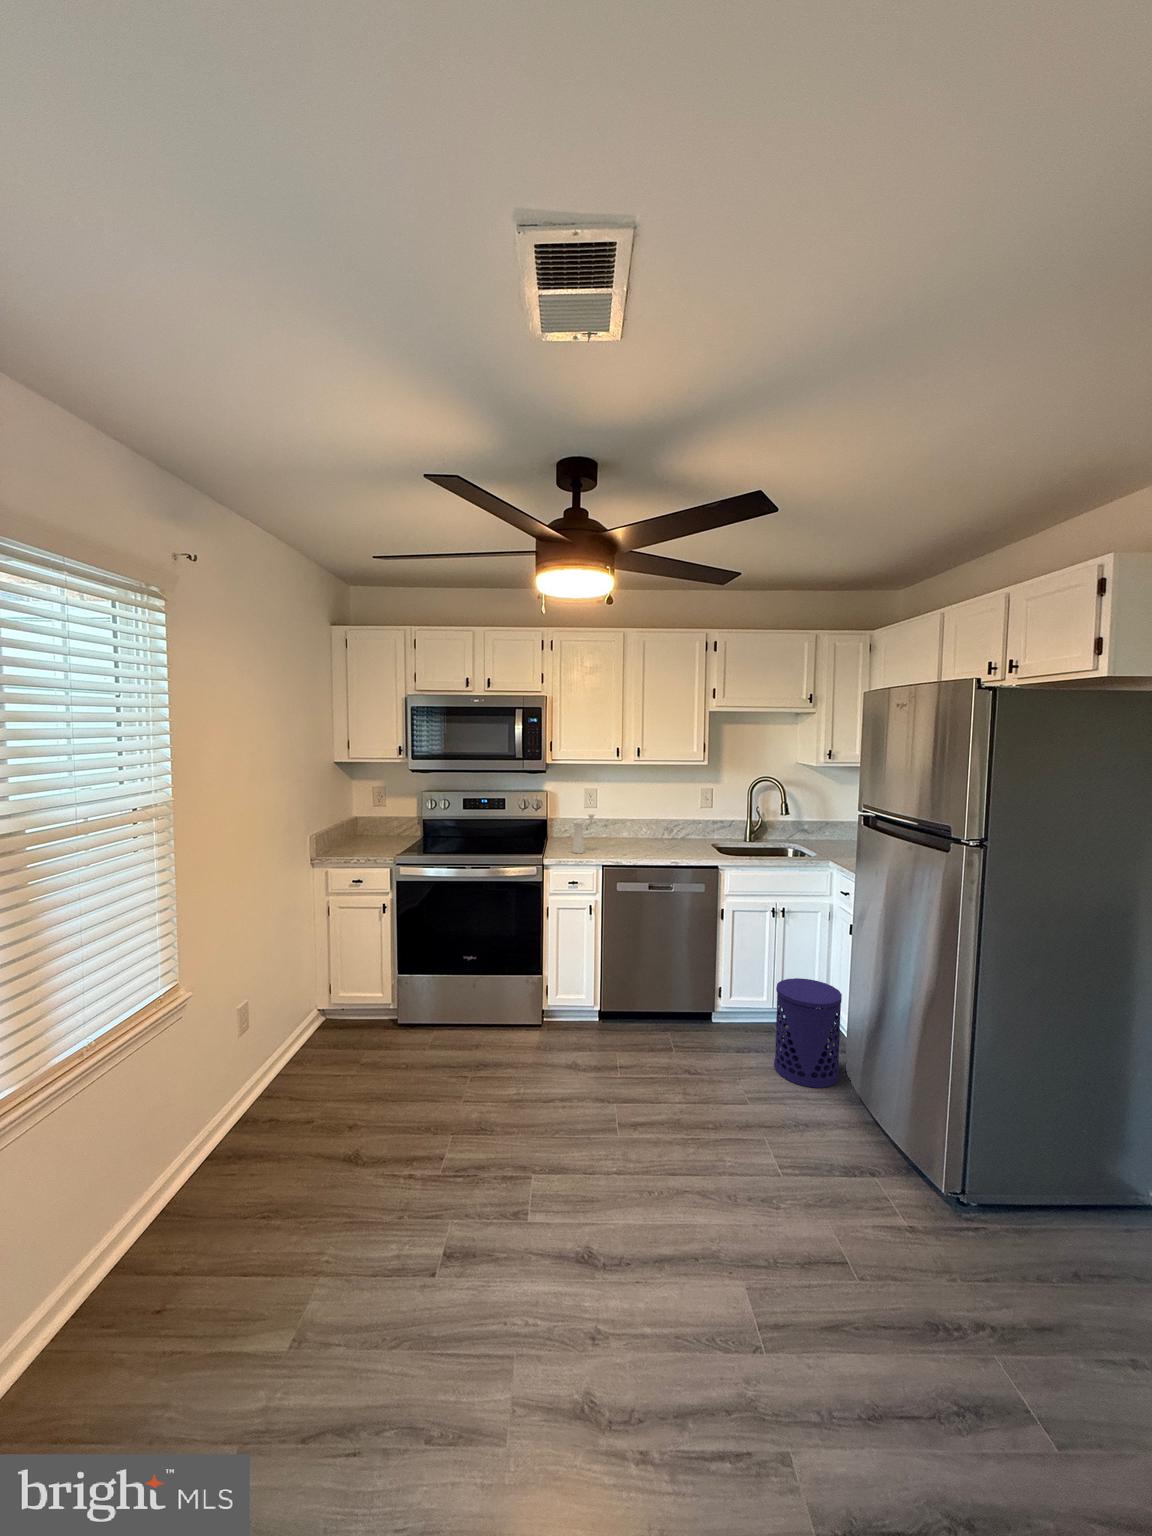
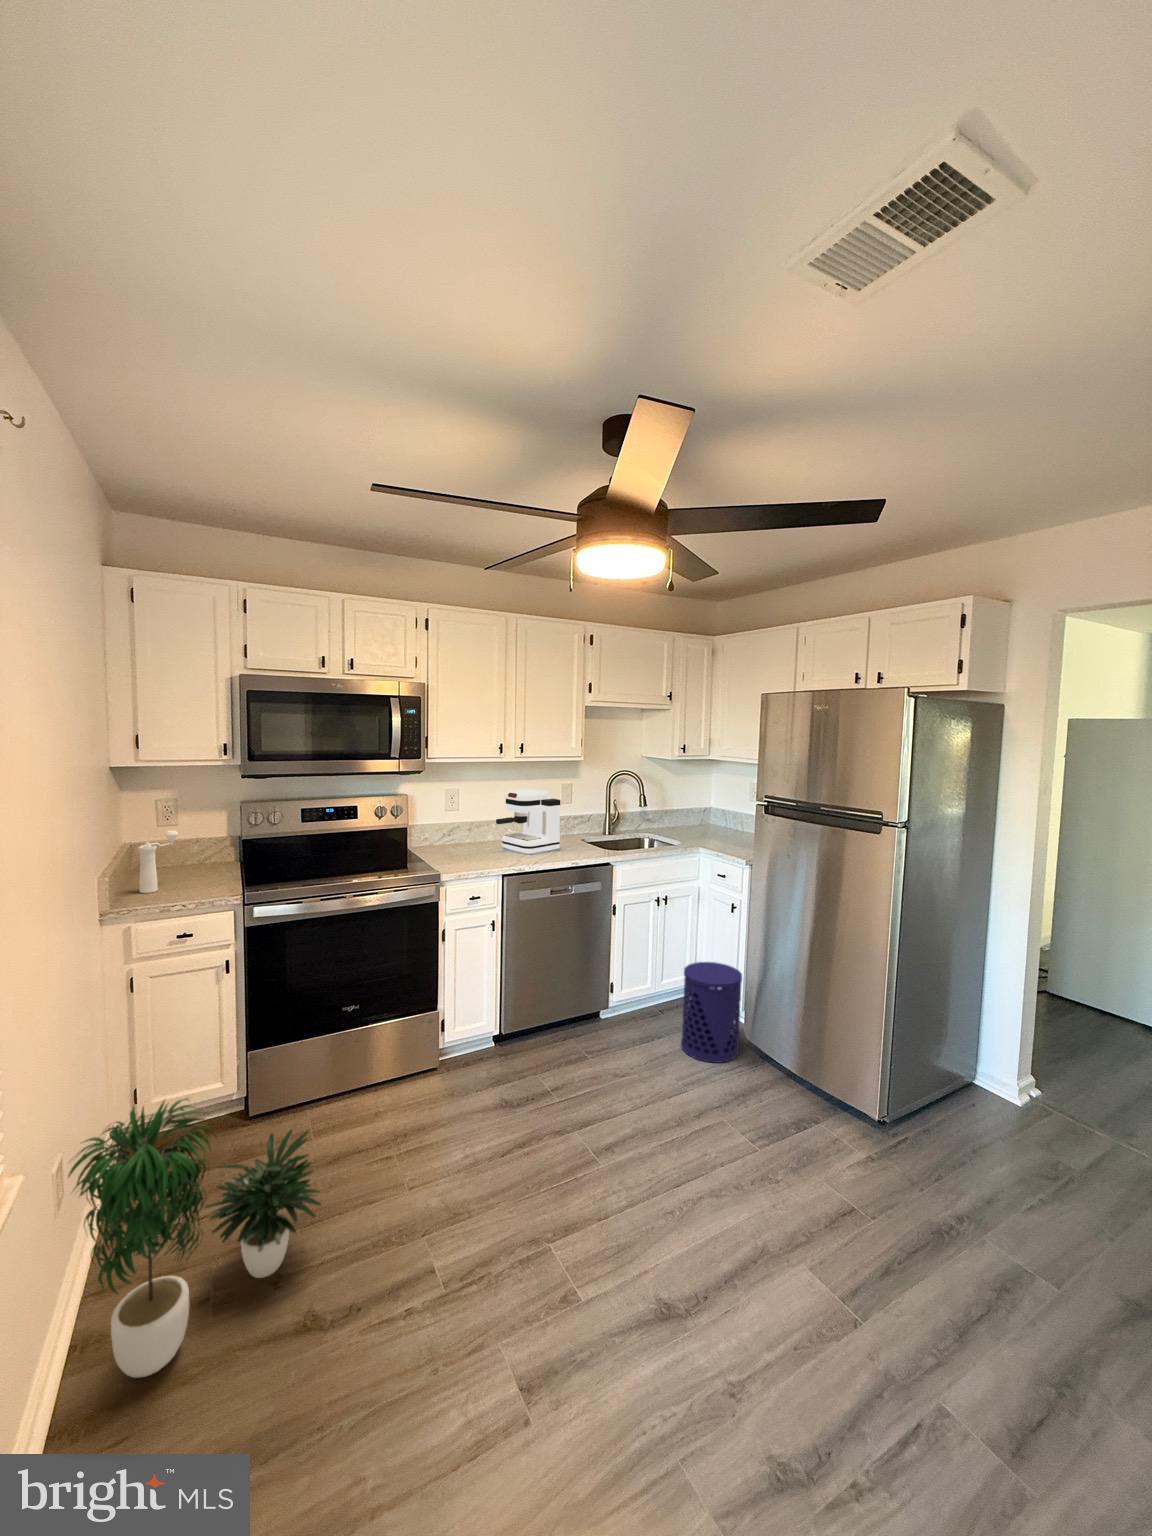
coffee maker: none [617,791,678,851] -> present [496,789,561,854]
pepper mill: present [573,812,595,853] -> present [138,830,178,893]
potted plant: none [218,972,388,1149] -> present [68,1098,321,1378]

